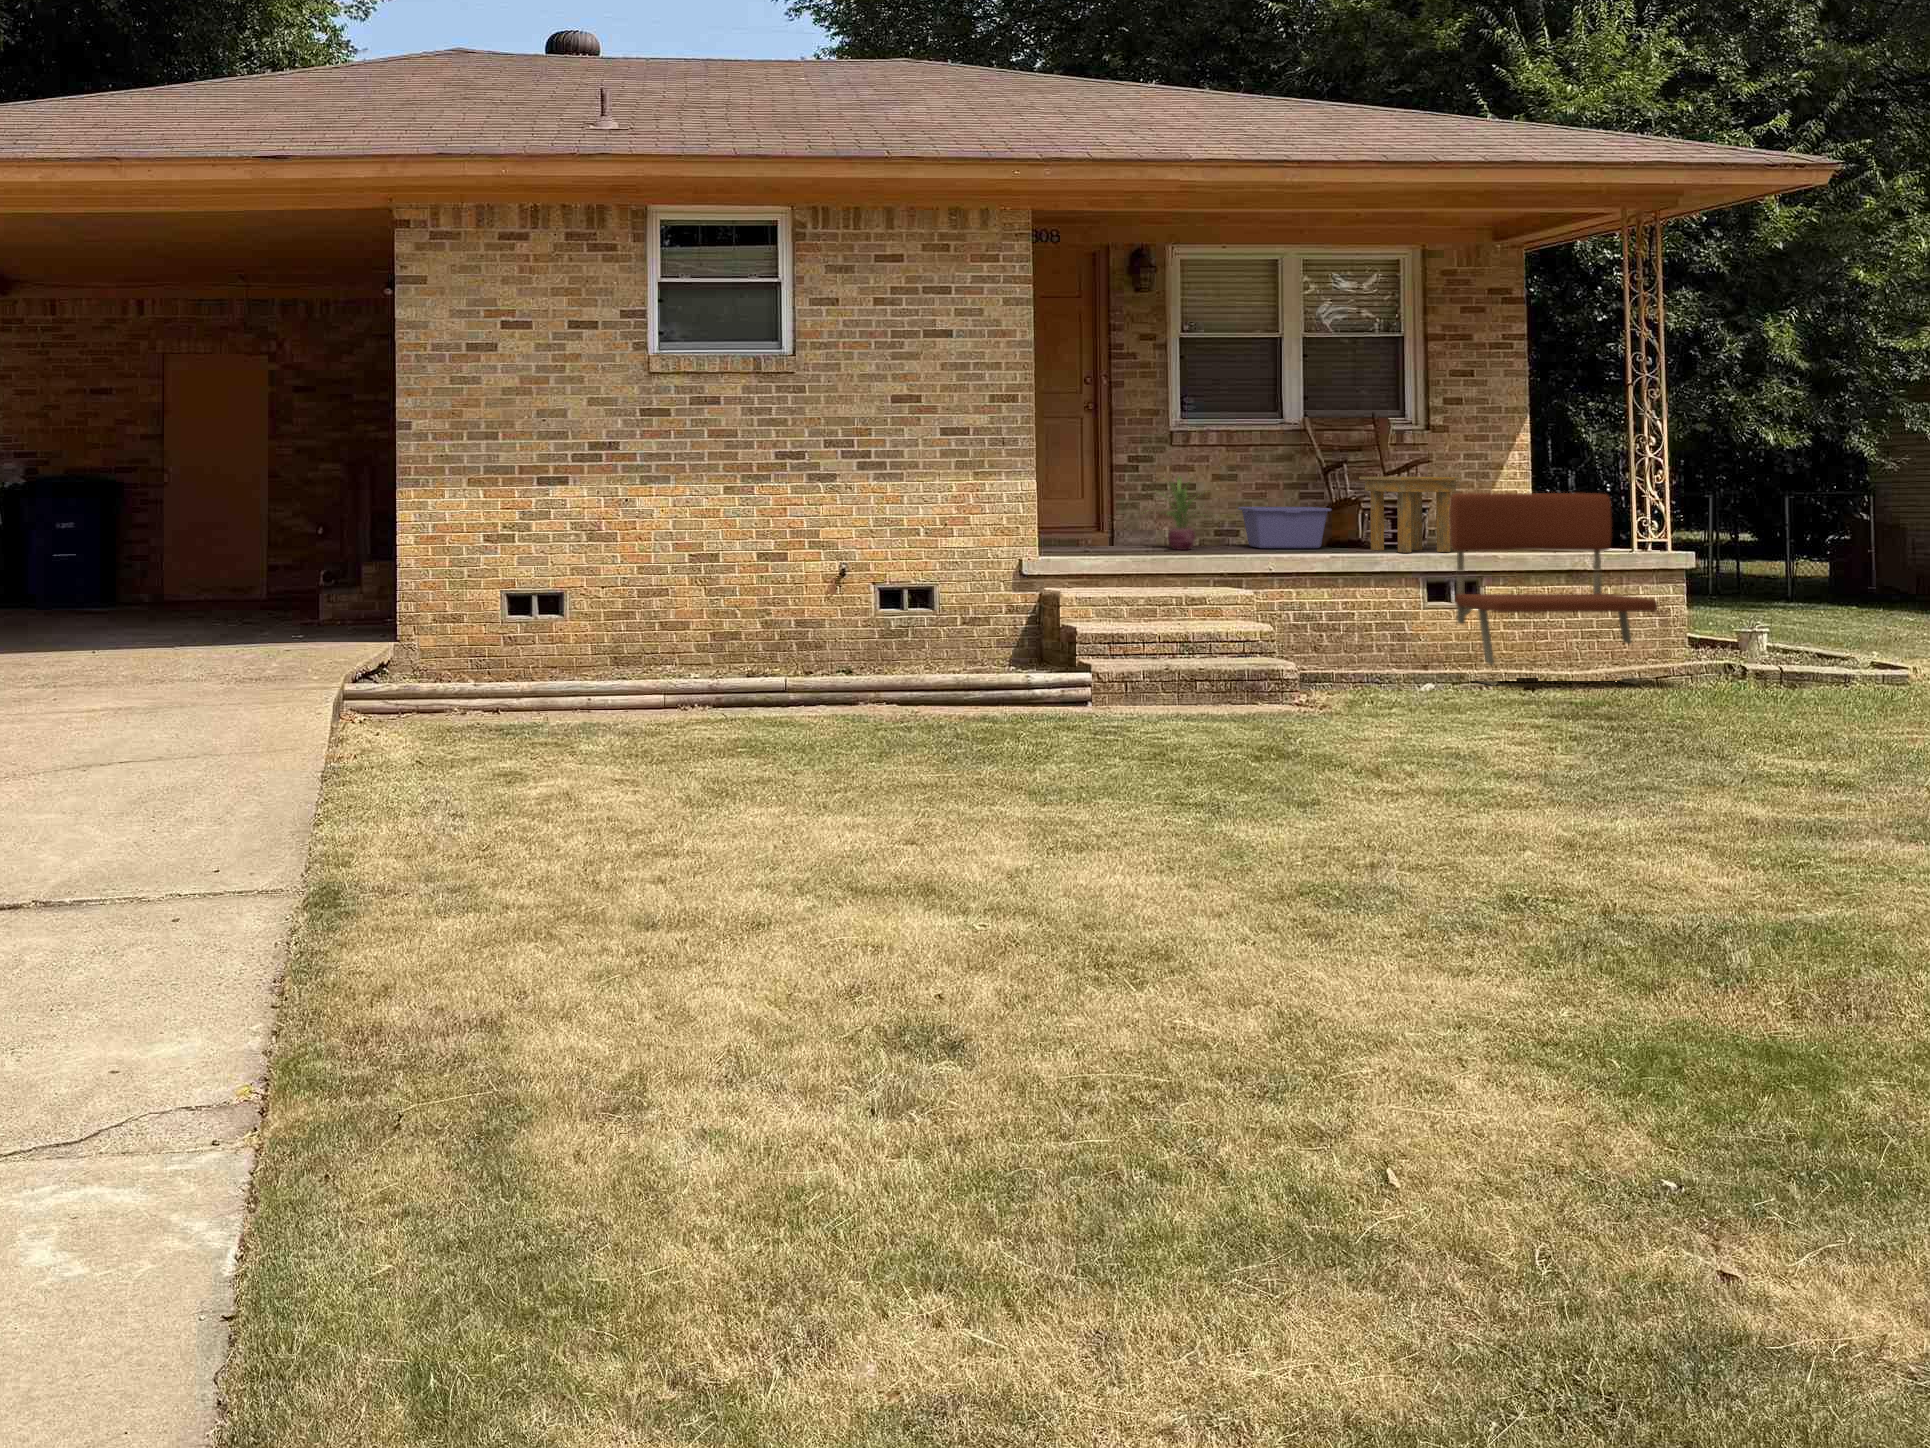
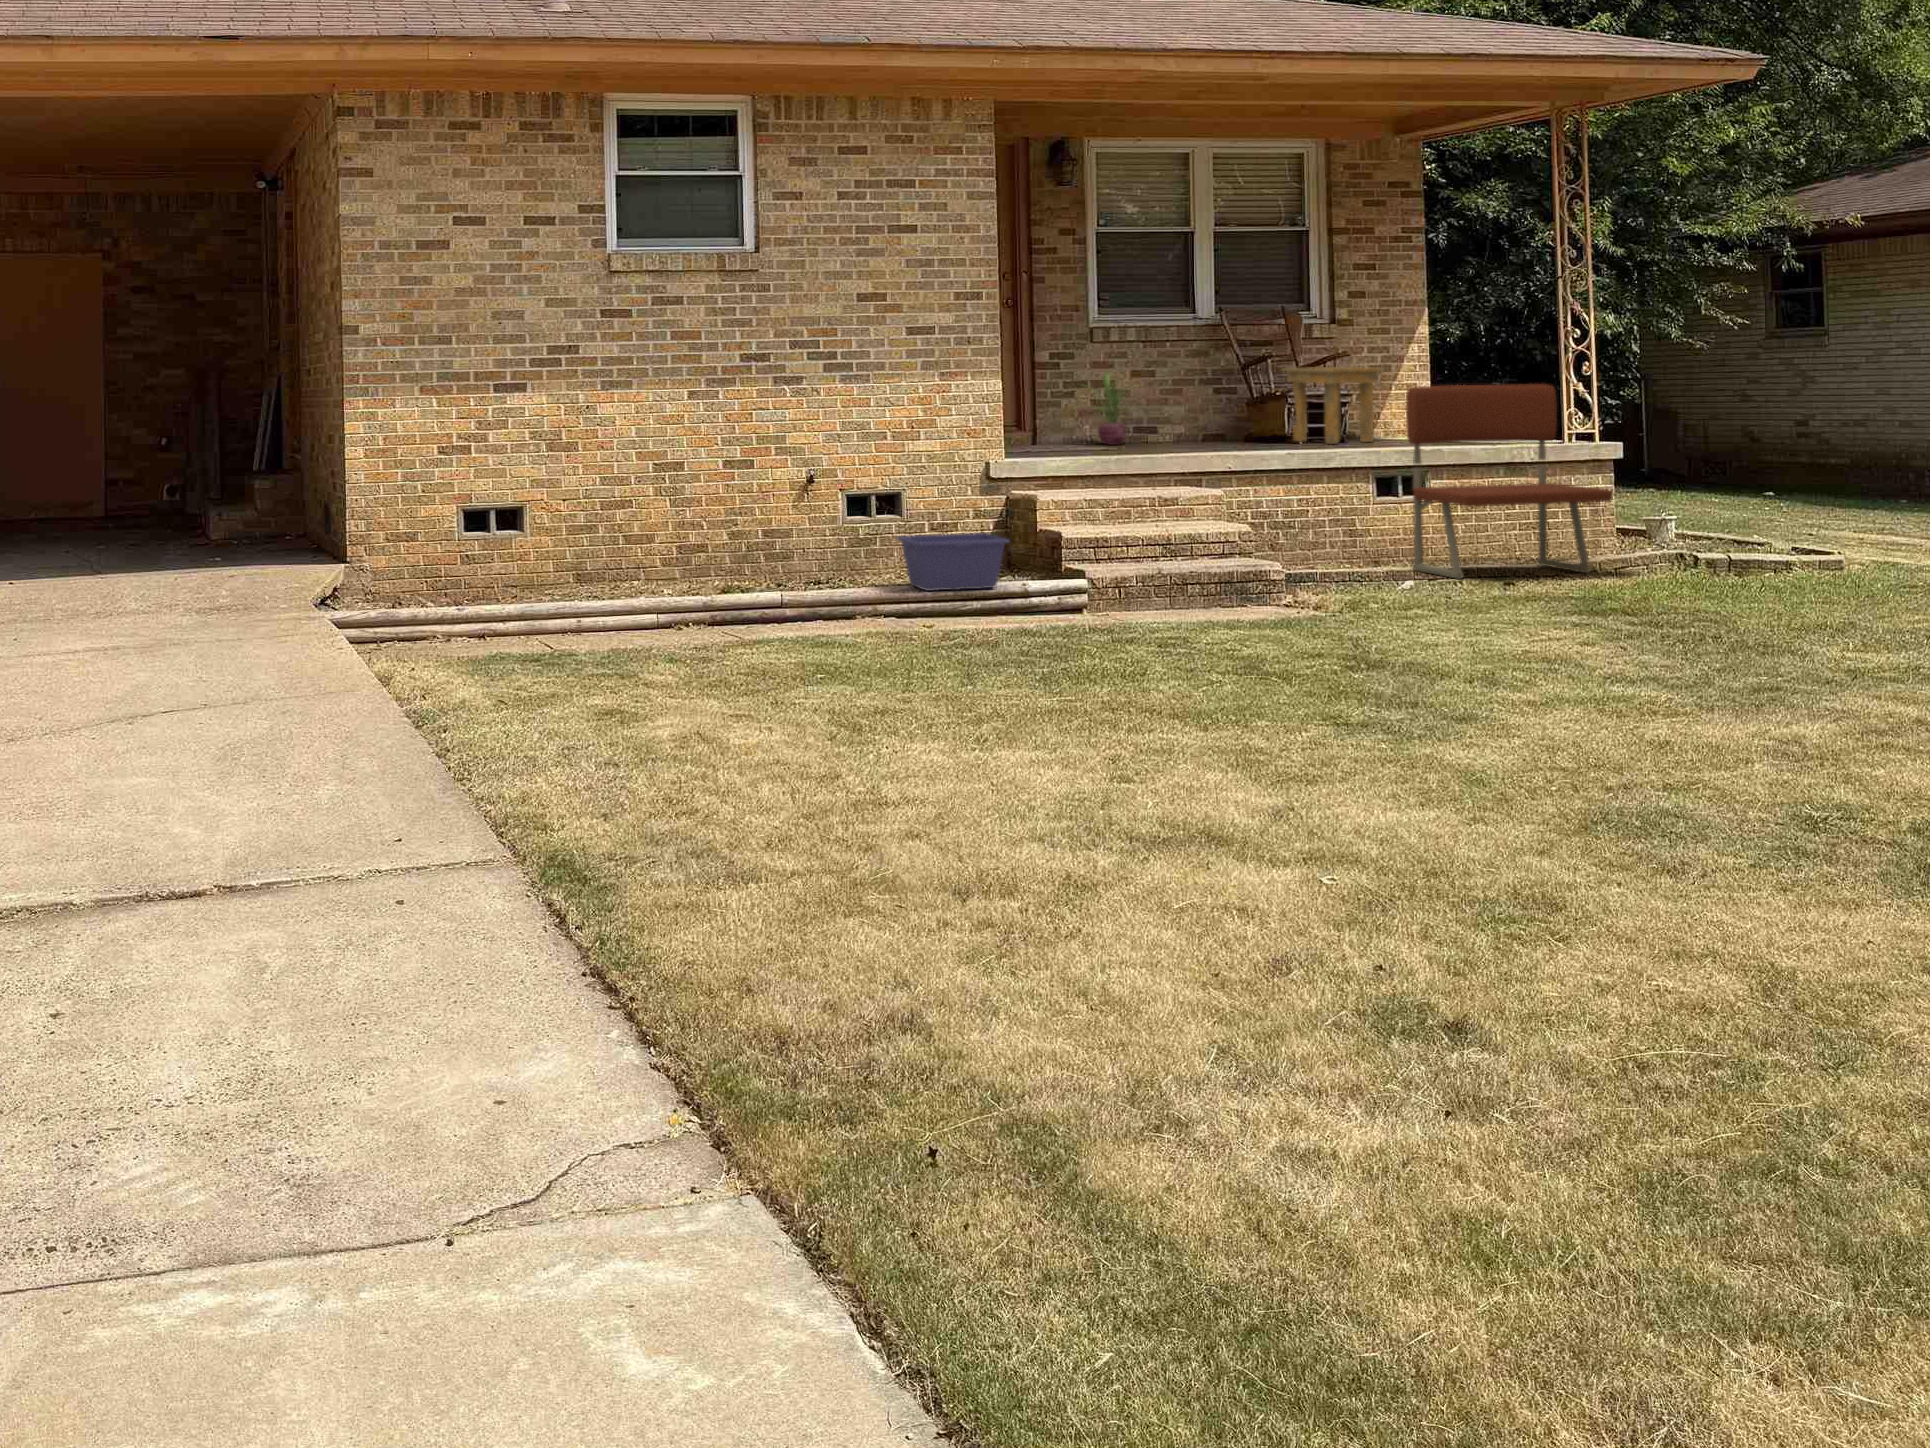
storage bin: present [1238,507,1332,548] -> present [897,533,1009,591]

